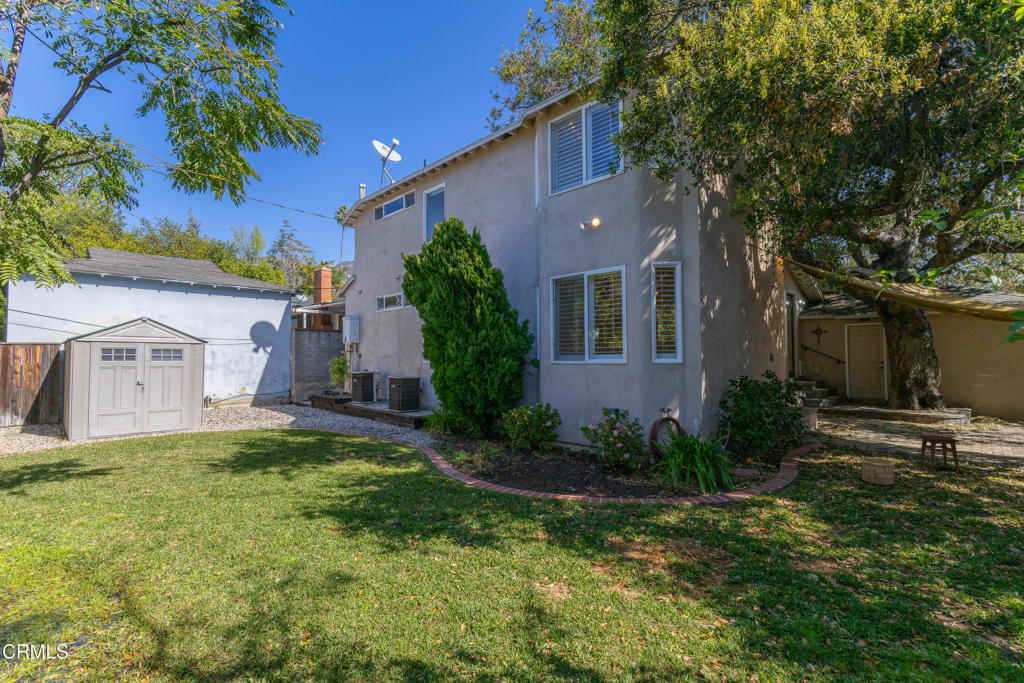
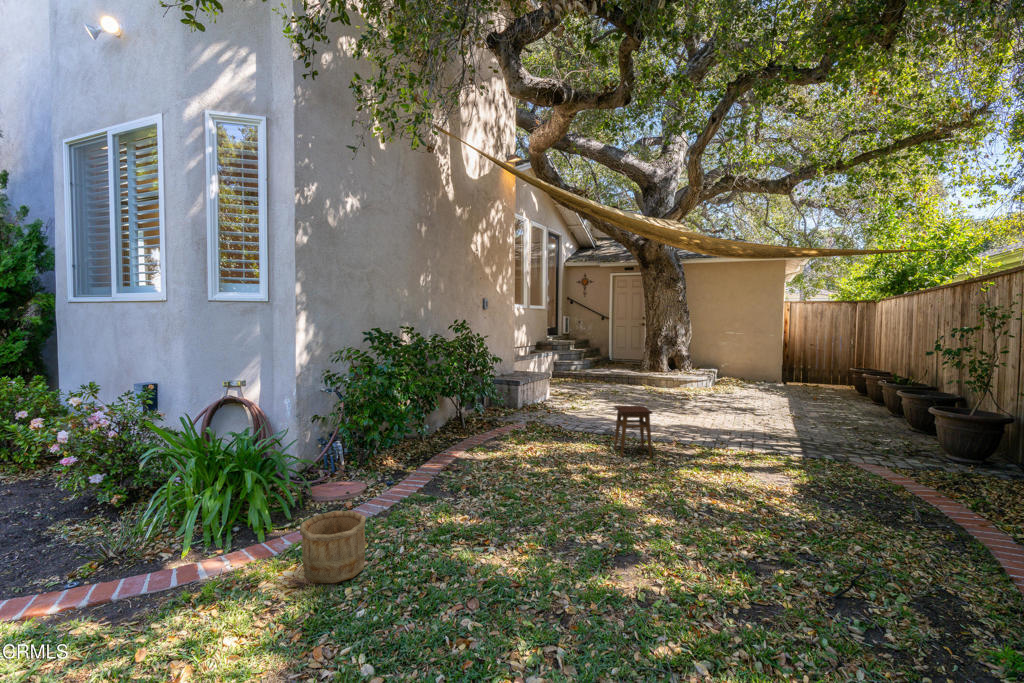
wooden bucket: present [861,457,895,485] -> present [300,511,366,583]

